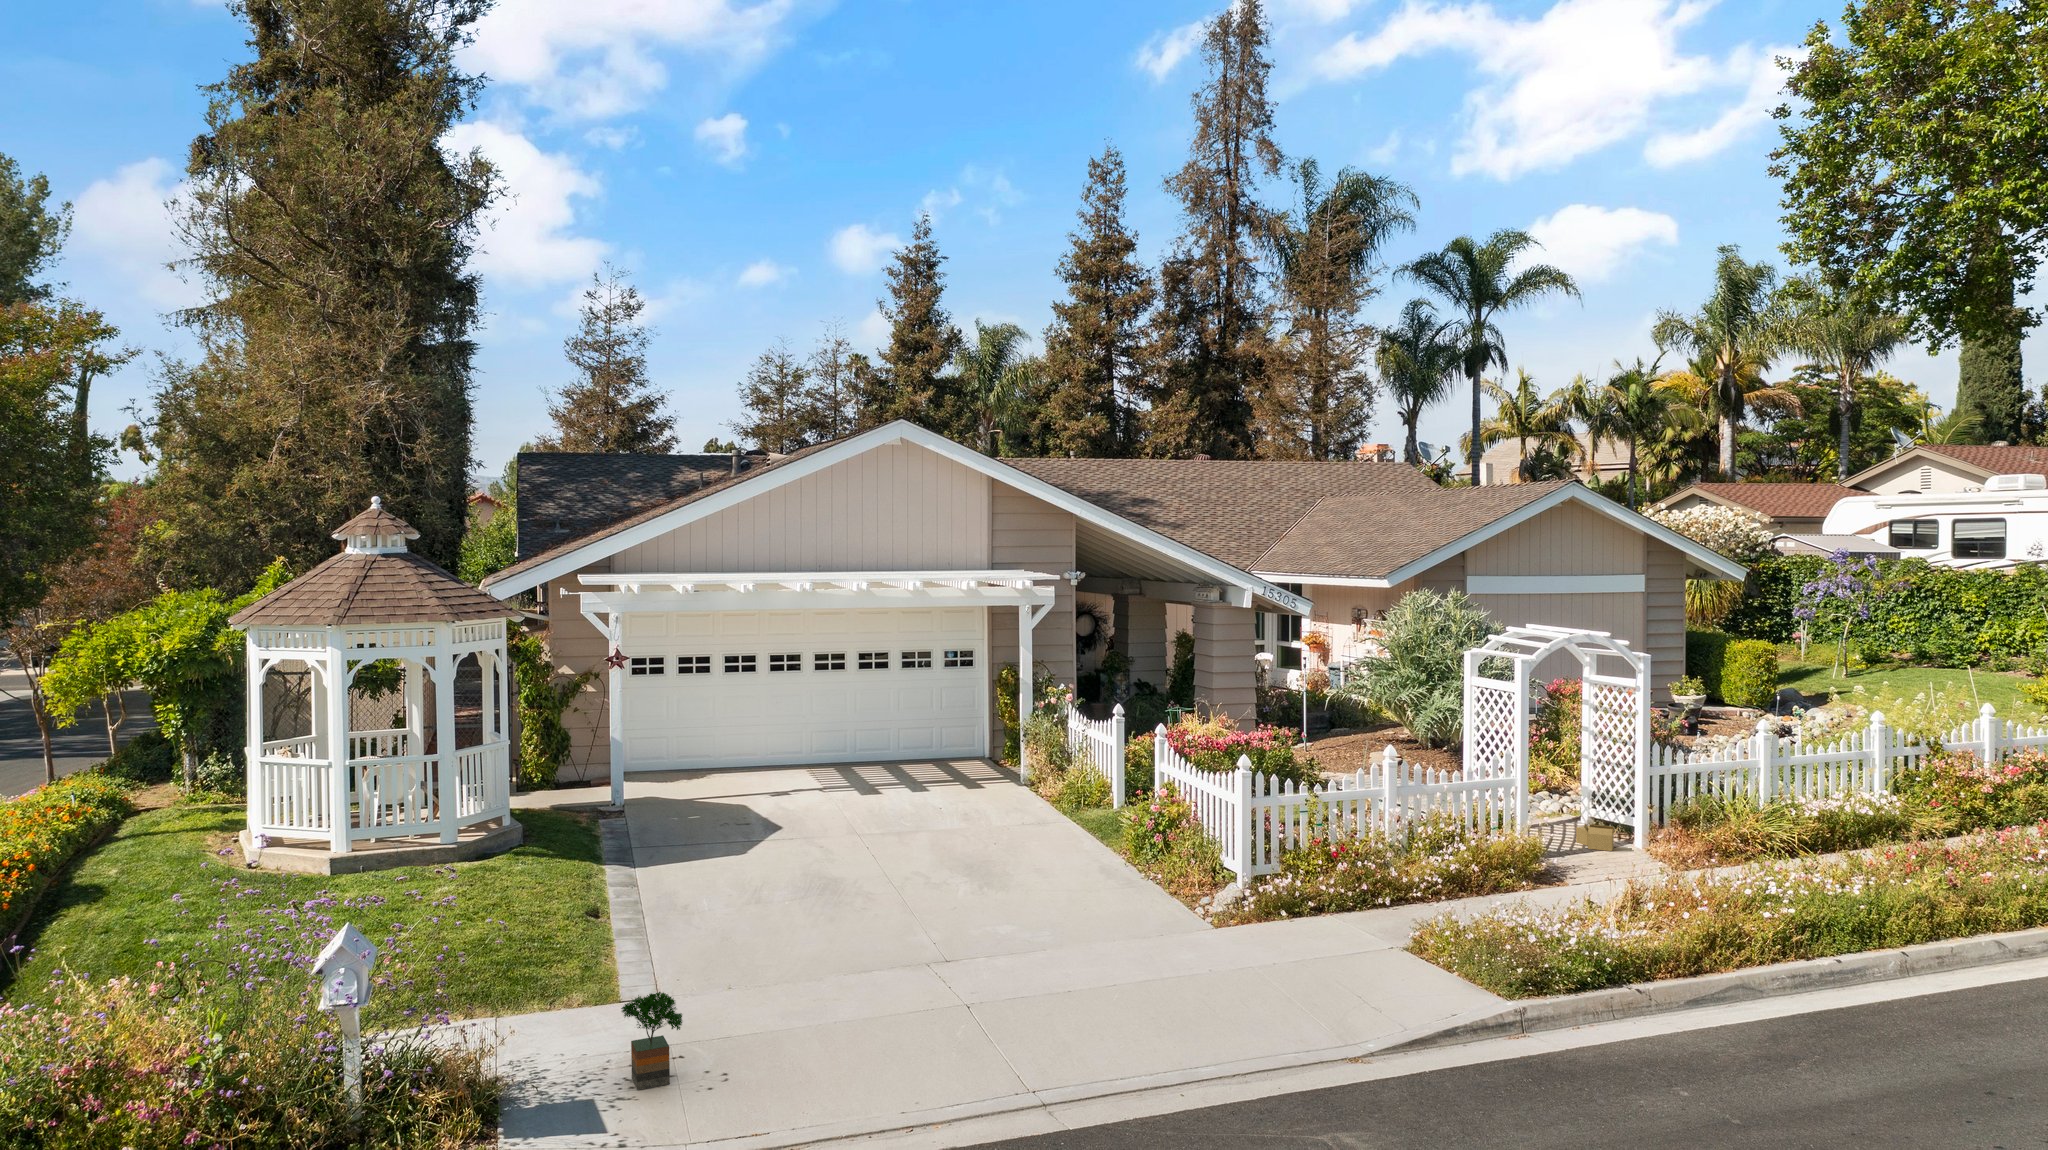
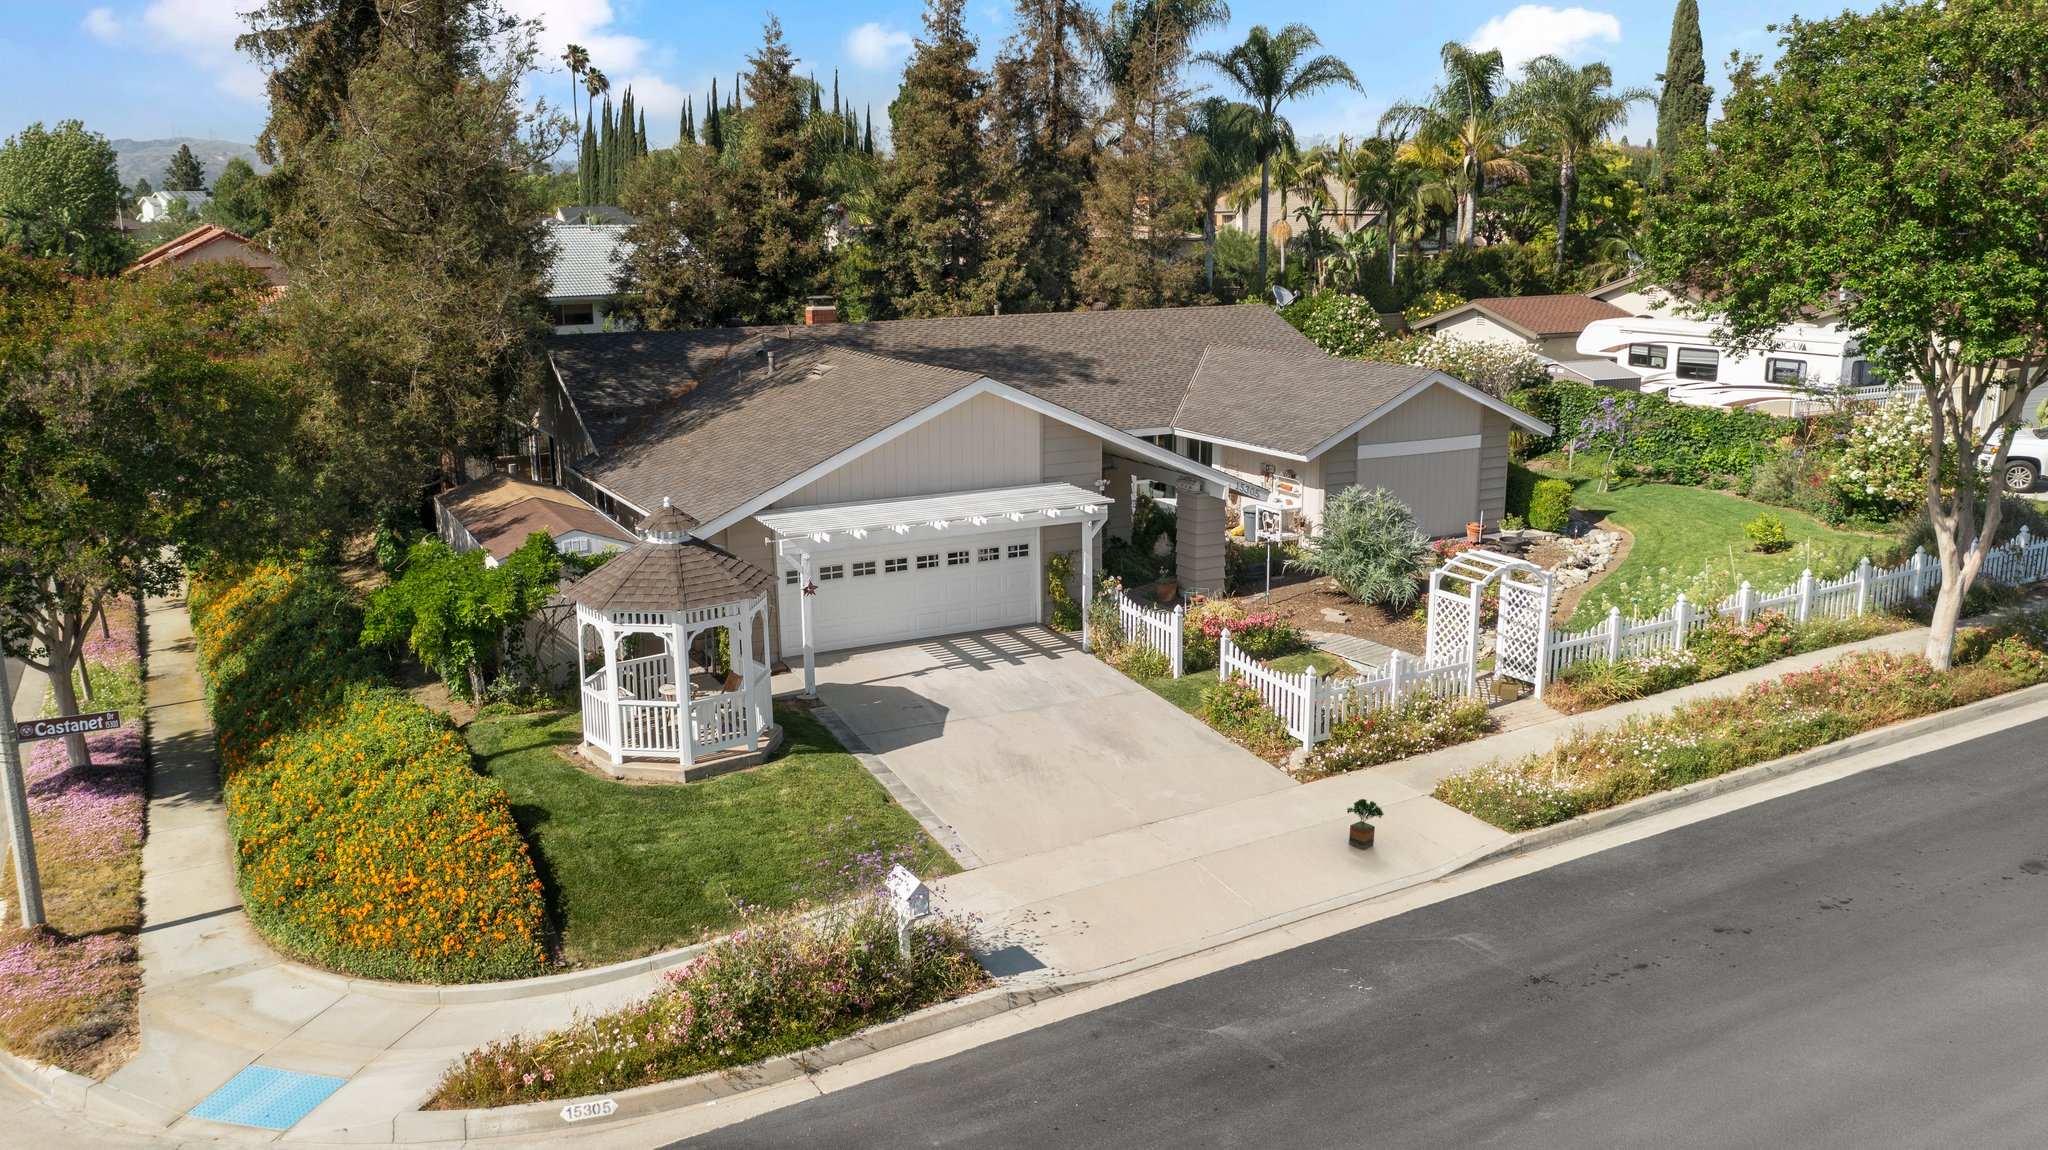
potted tree: present [621,992,682,1090] -> present [1347,799,1384,850]

